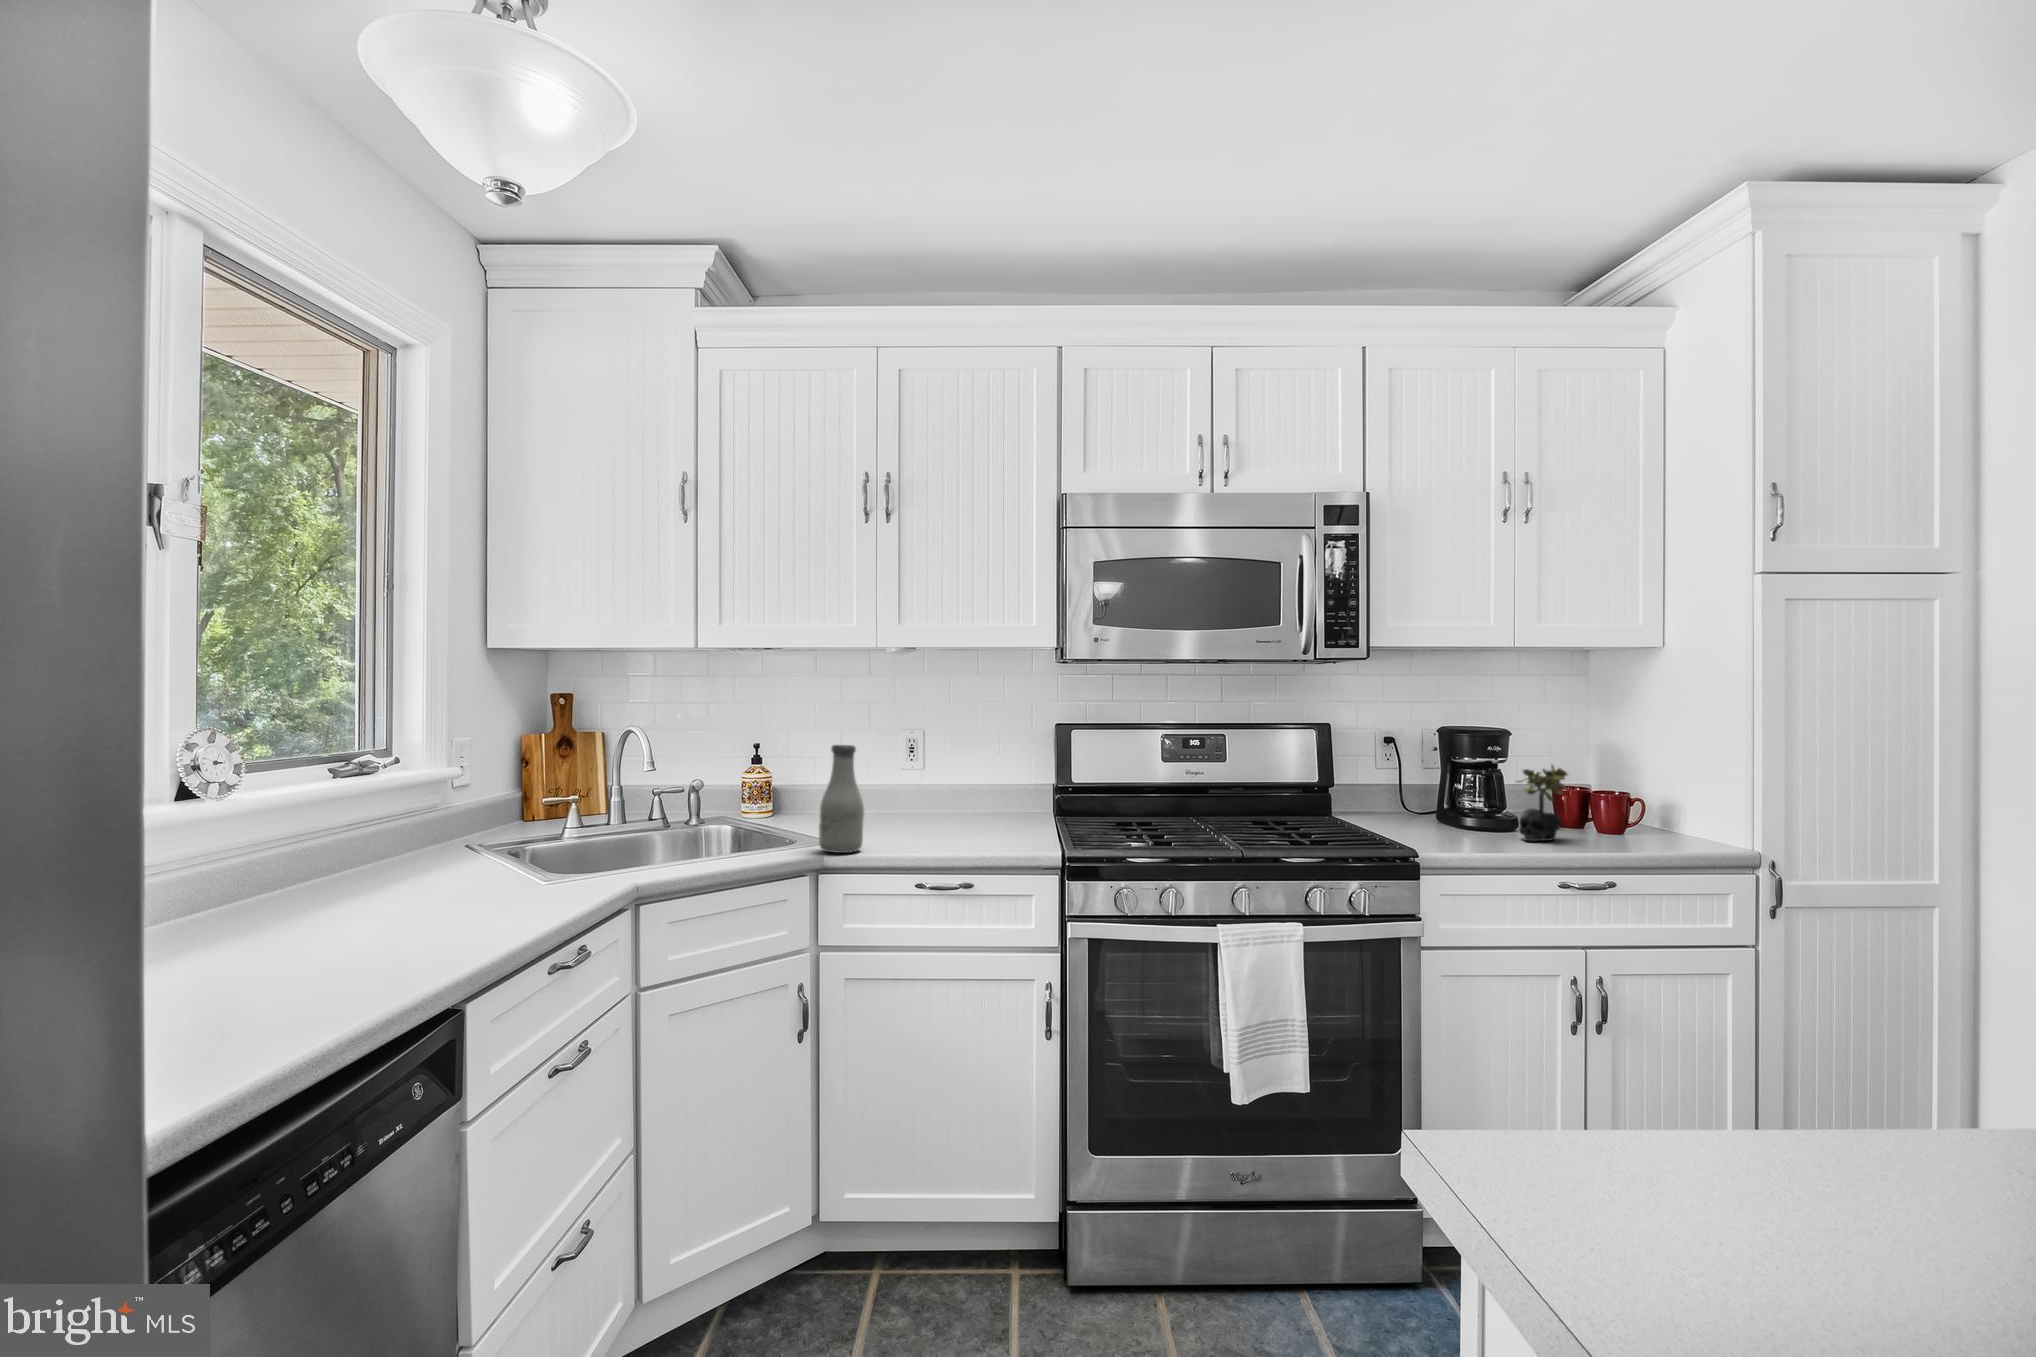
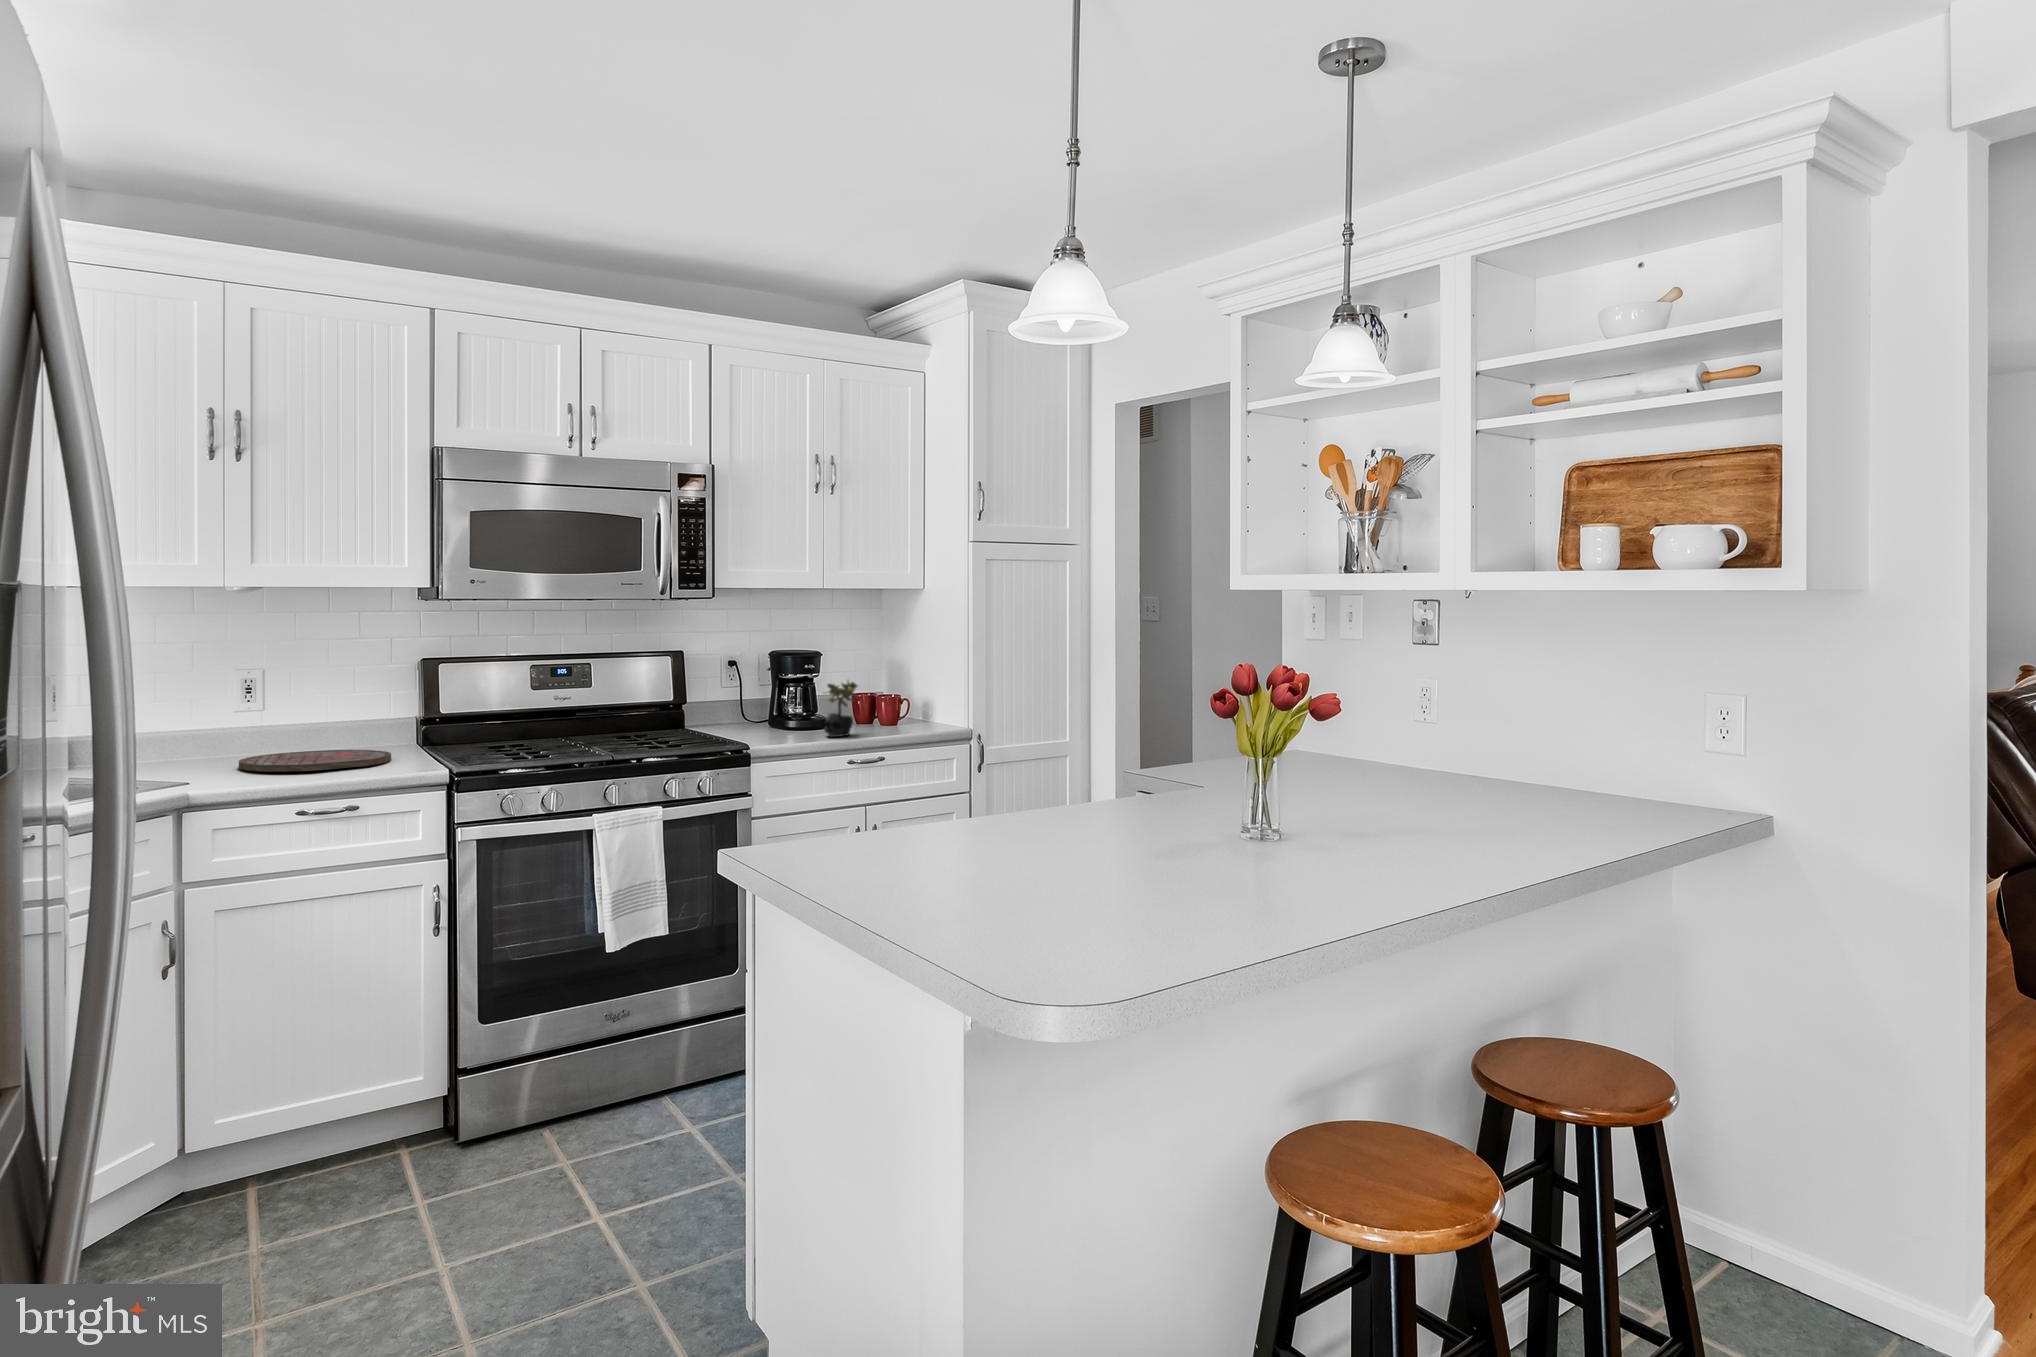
bottle: present [819,745,864,853] -> none [191,685,240,788]
cutting board: none [875,818,1014,840] -> present [239,750,391,772]

